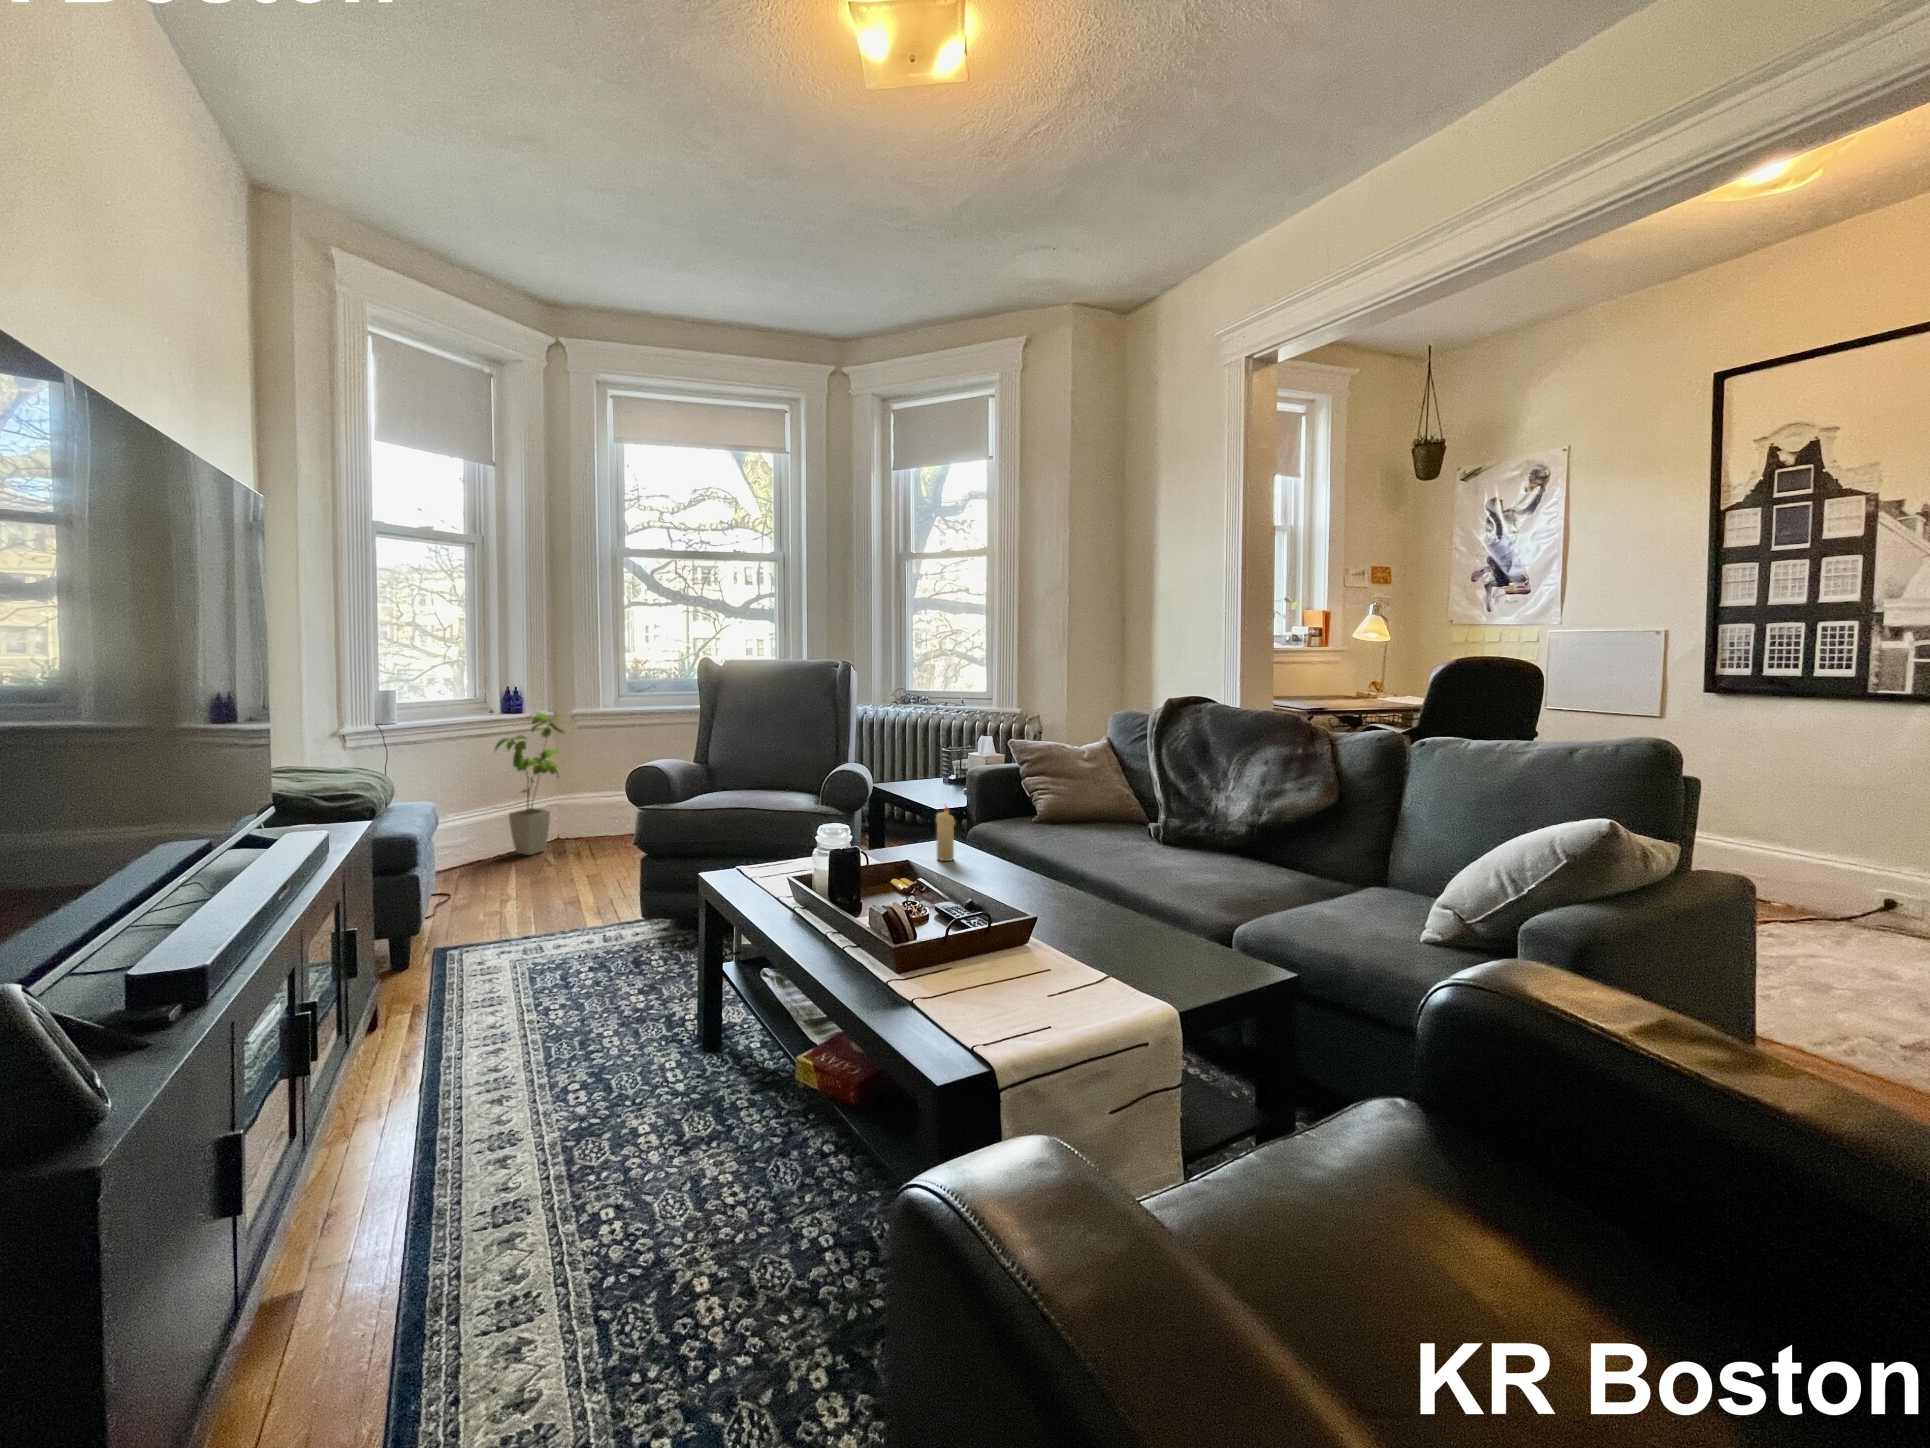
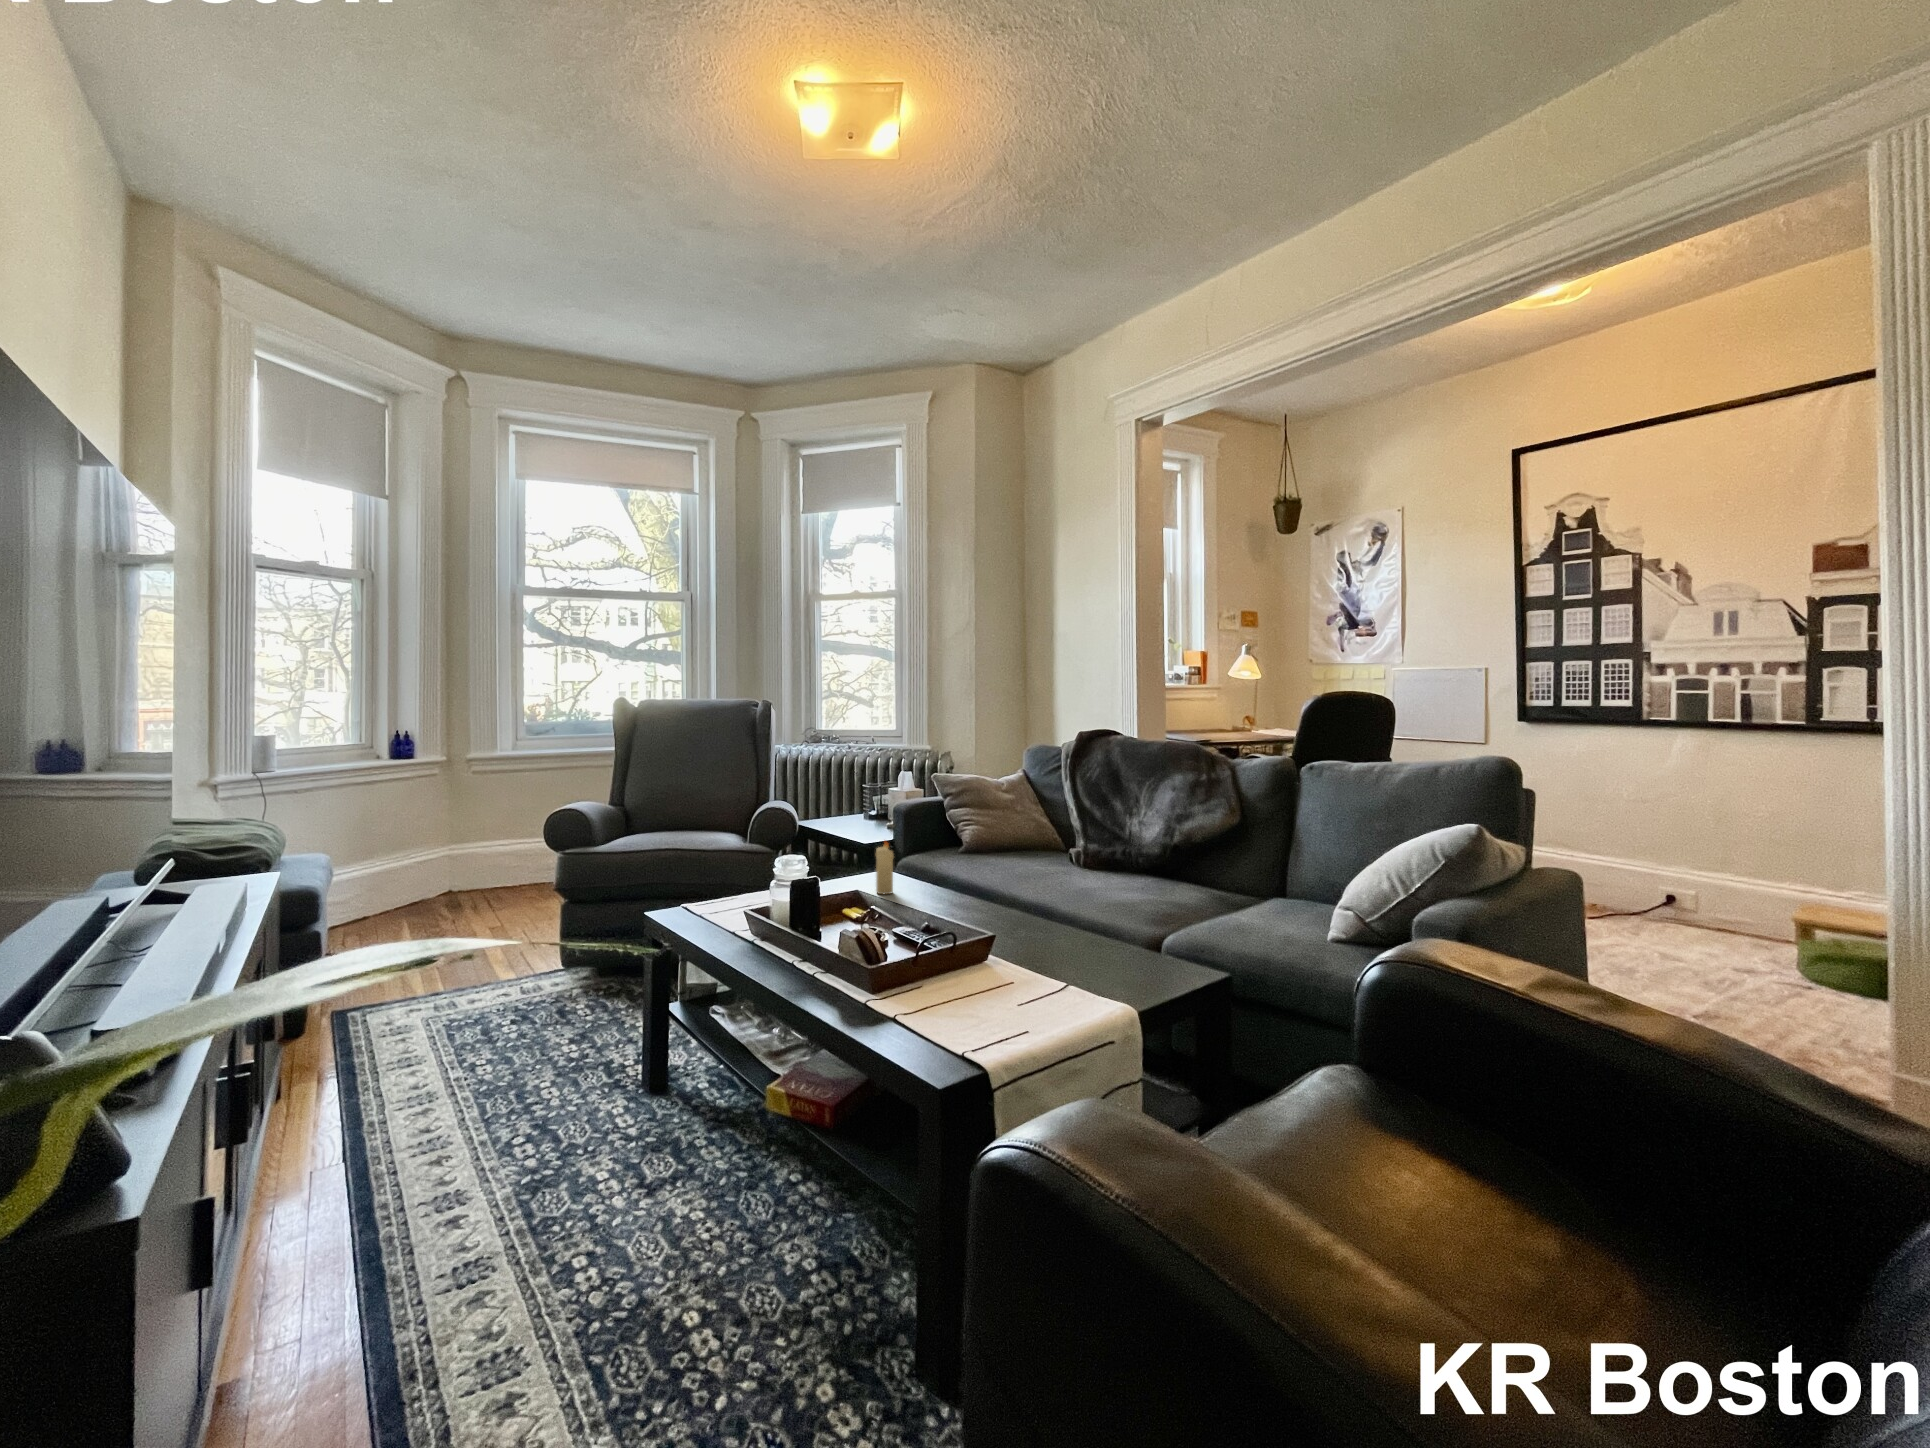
house plant: present [495,712,569,855] -> none [375,756,466,909]

